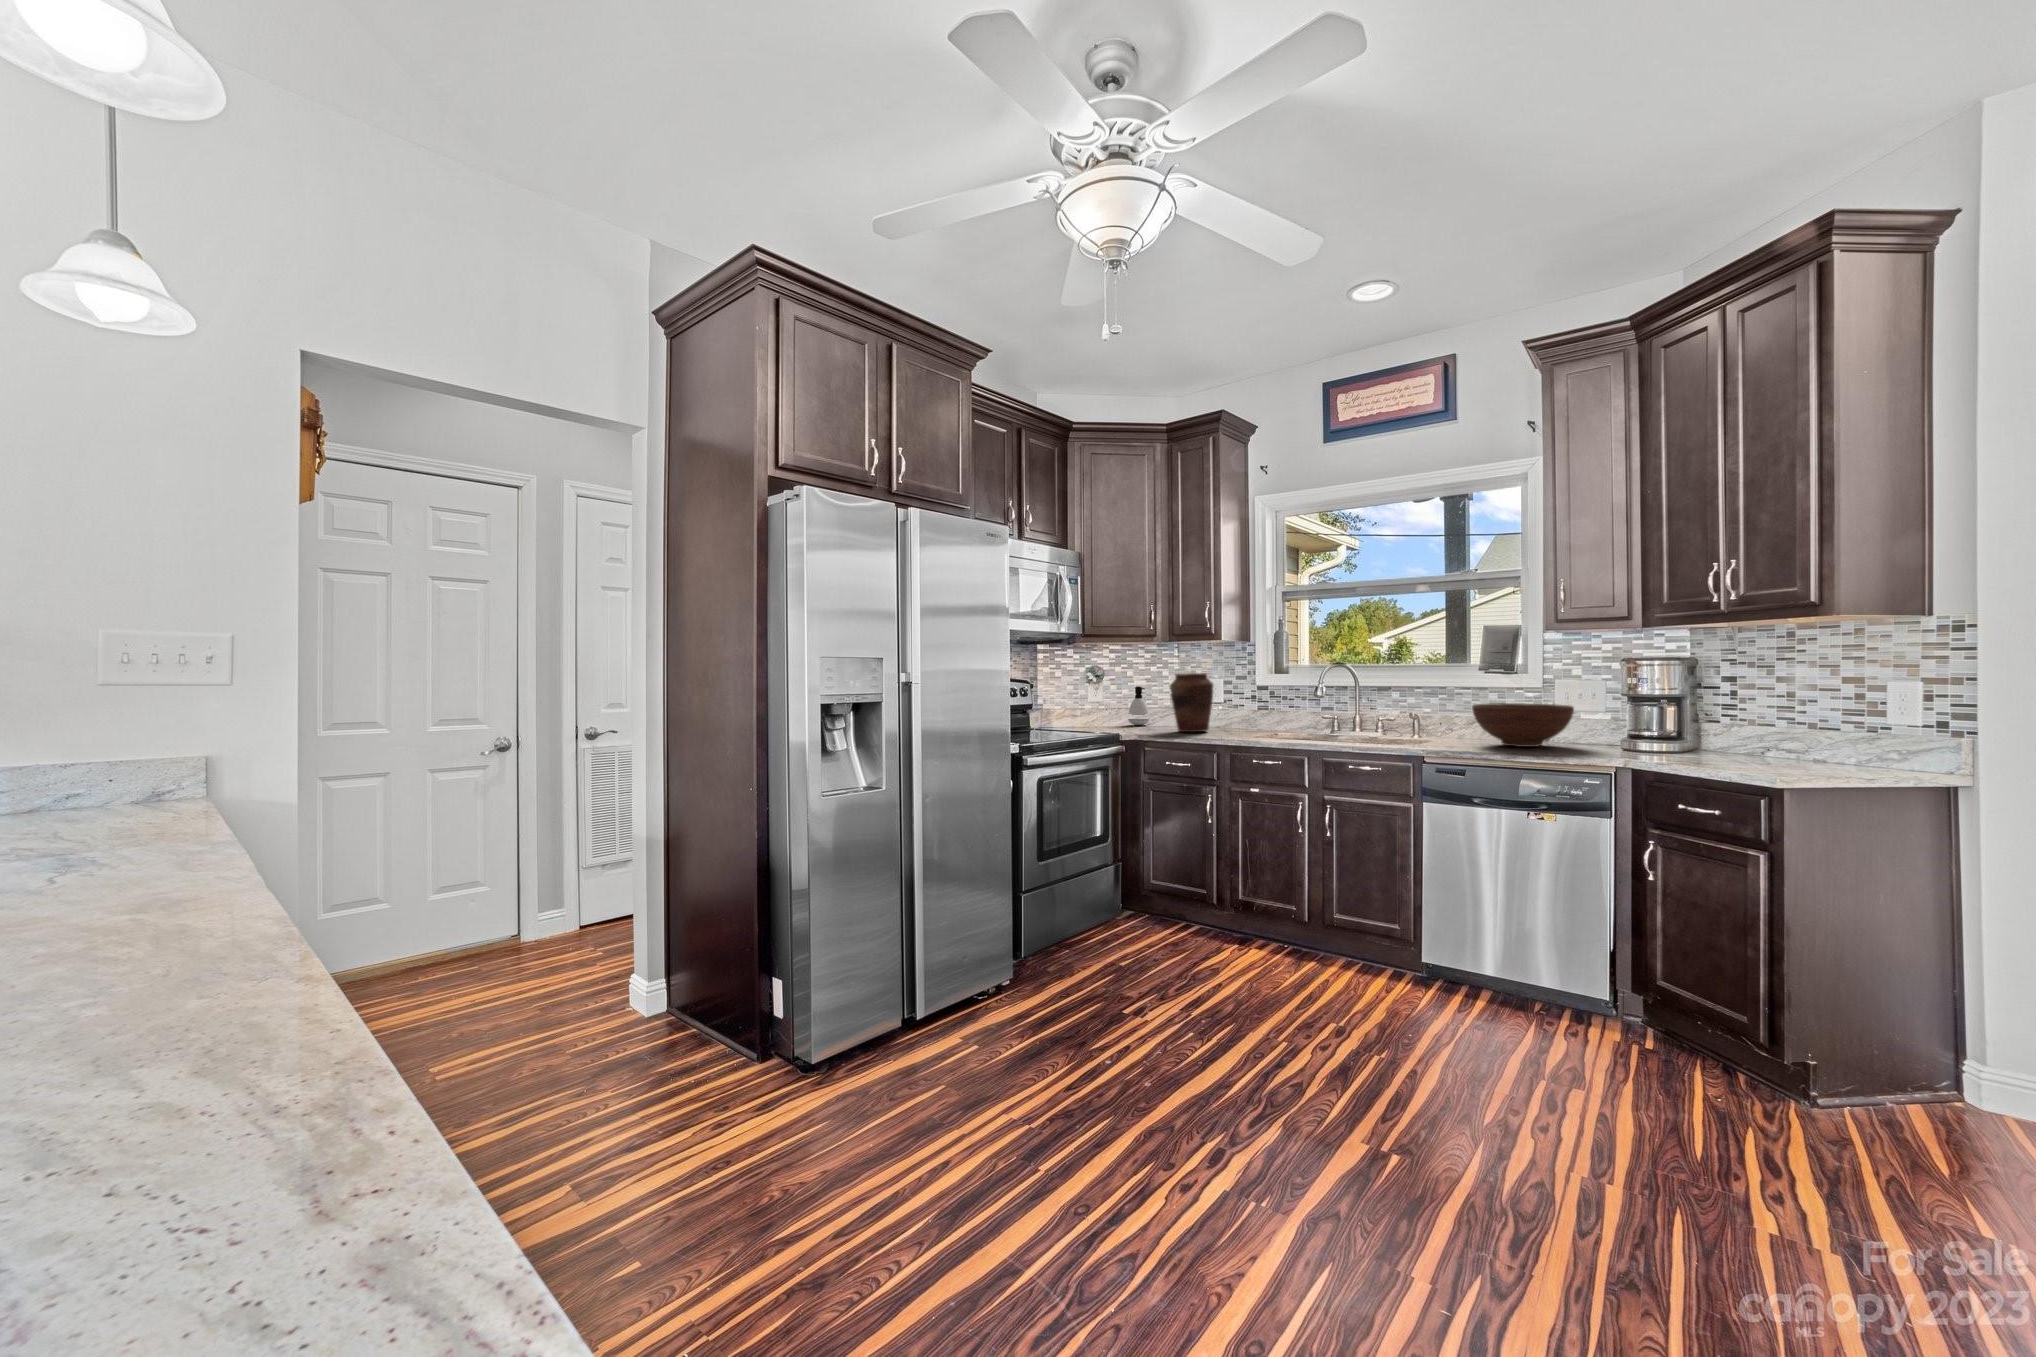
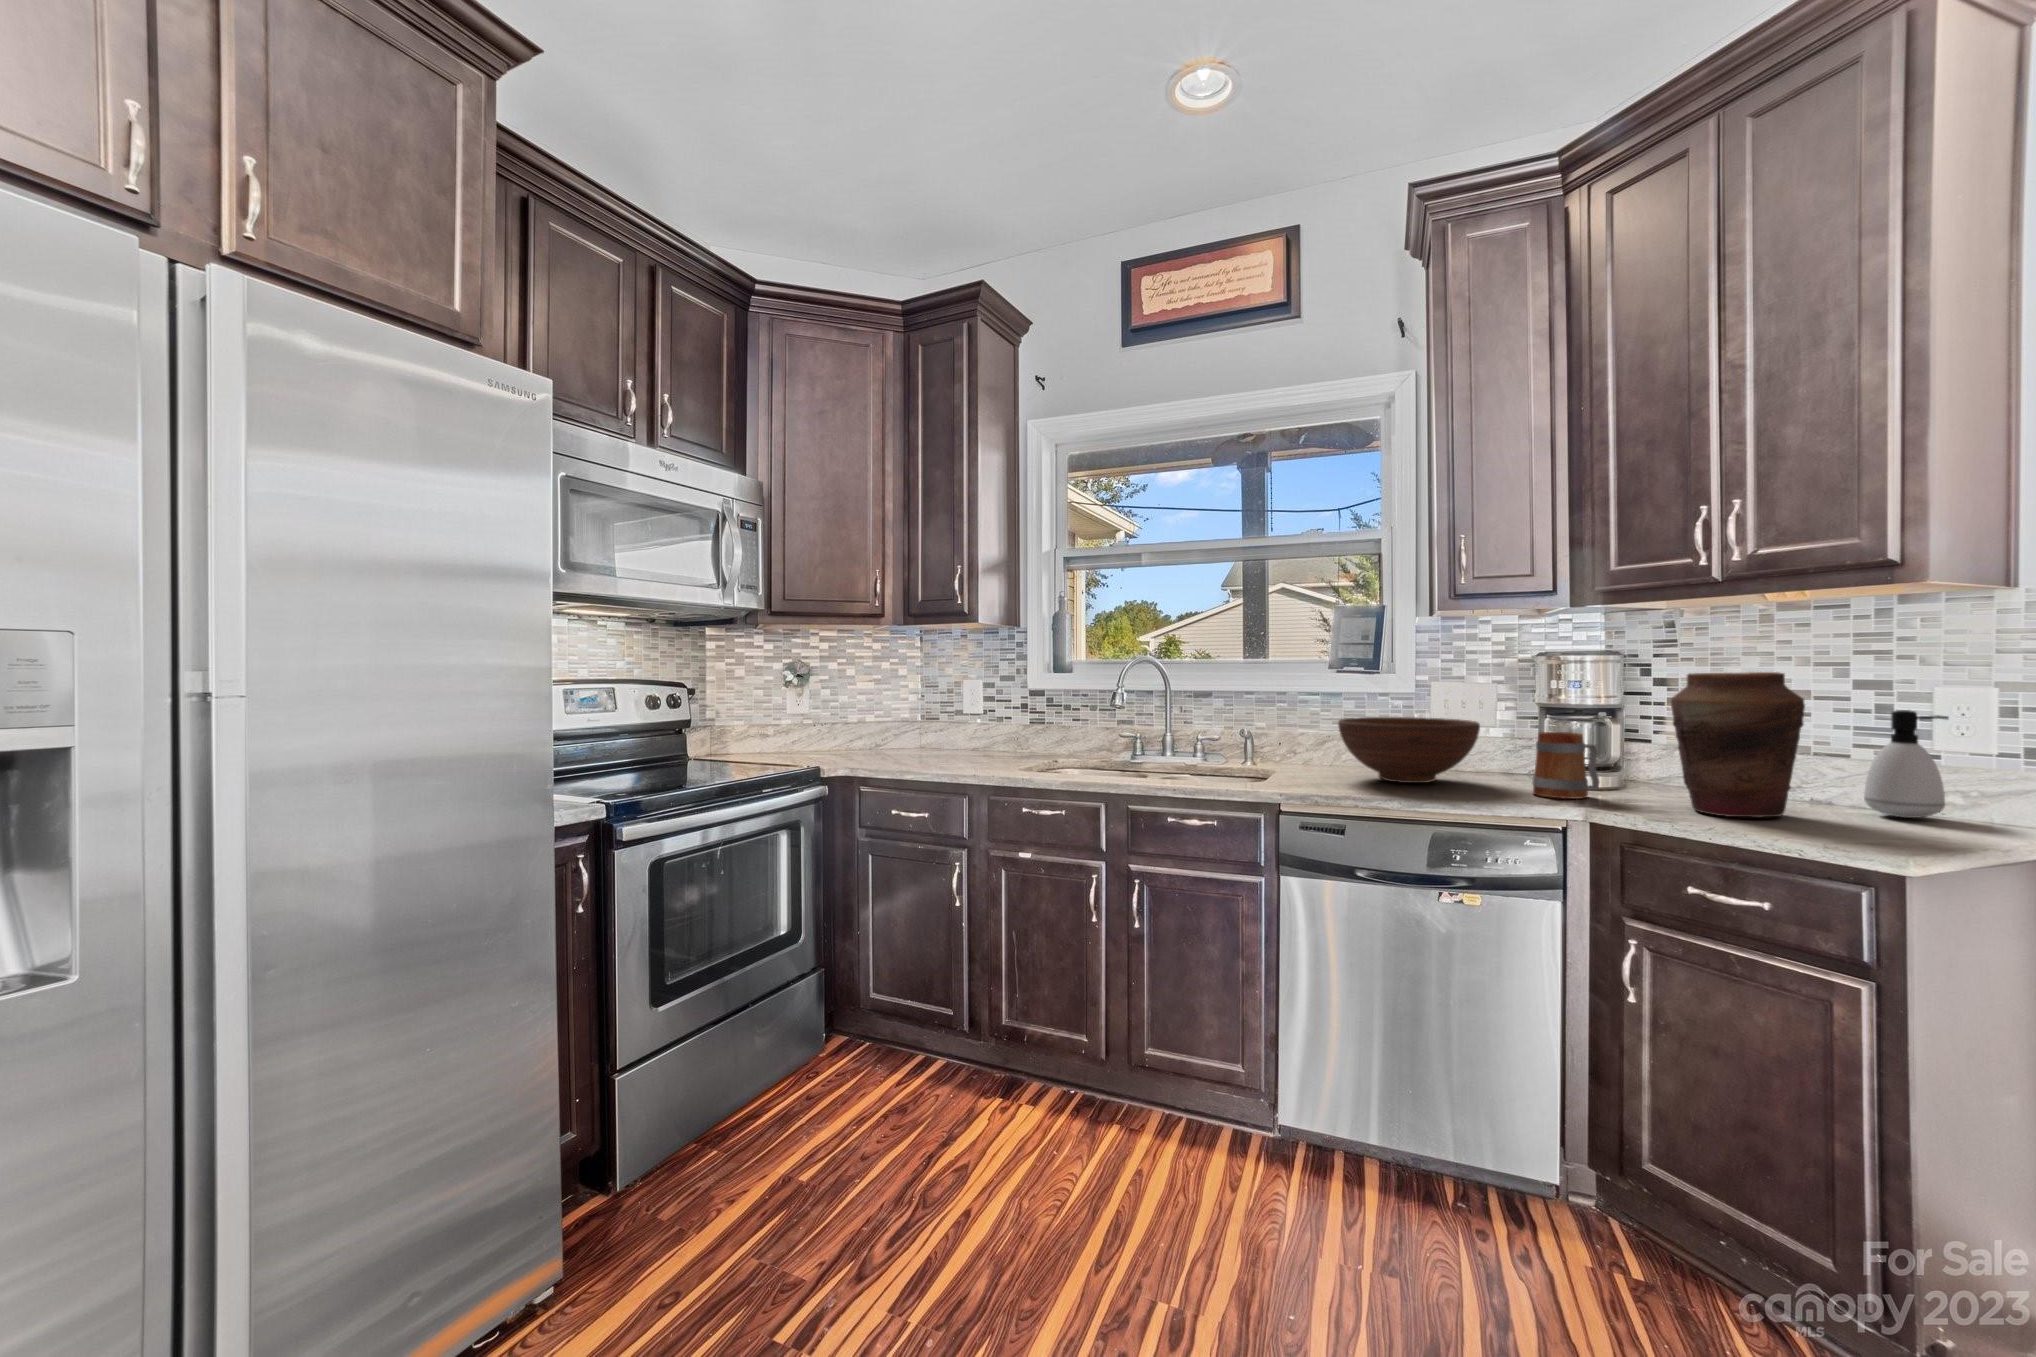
vase: present [1170,673,1214,732] -> present [1671,672,1805,817]
soap dispenser: present [1128,686,1149,725] -> present [1864,710,1948,818]
mug: none [1604,712,1647,756] -> present [1532,732,1599,799]

